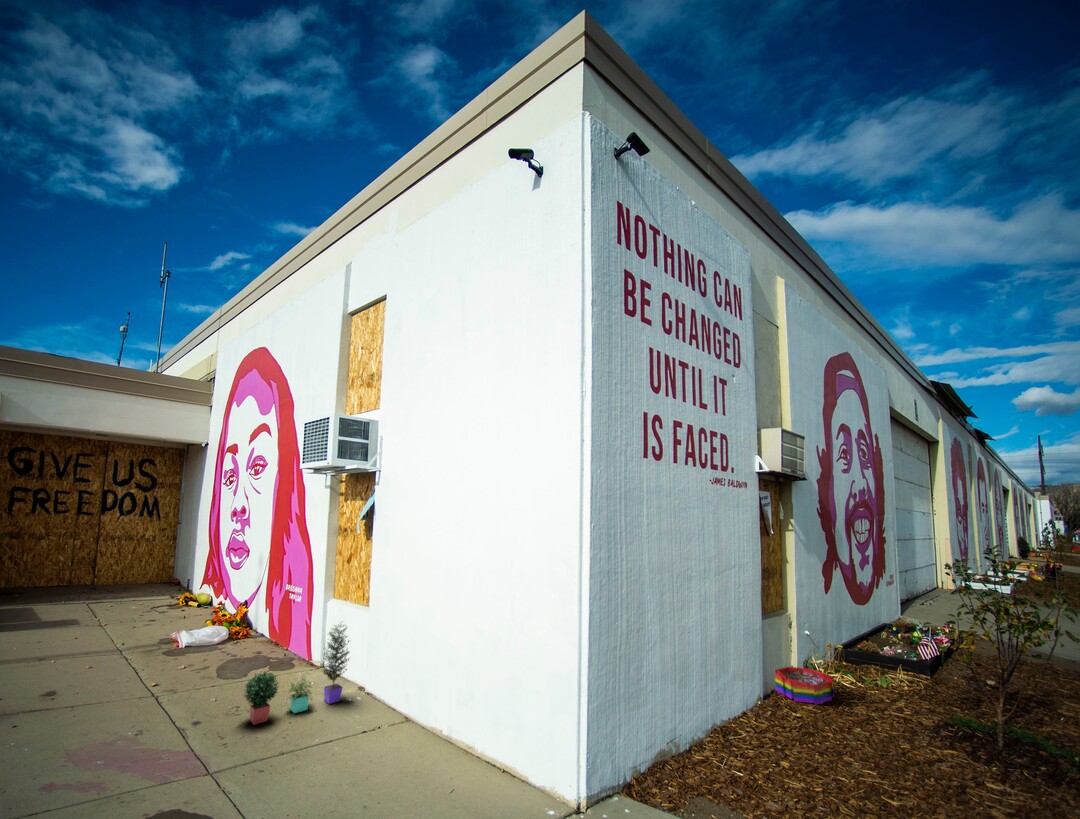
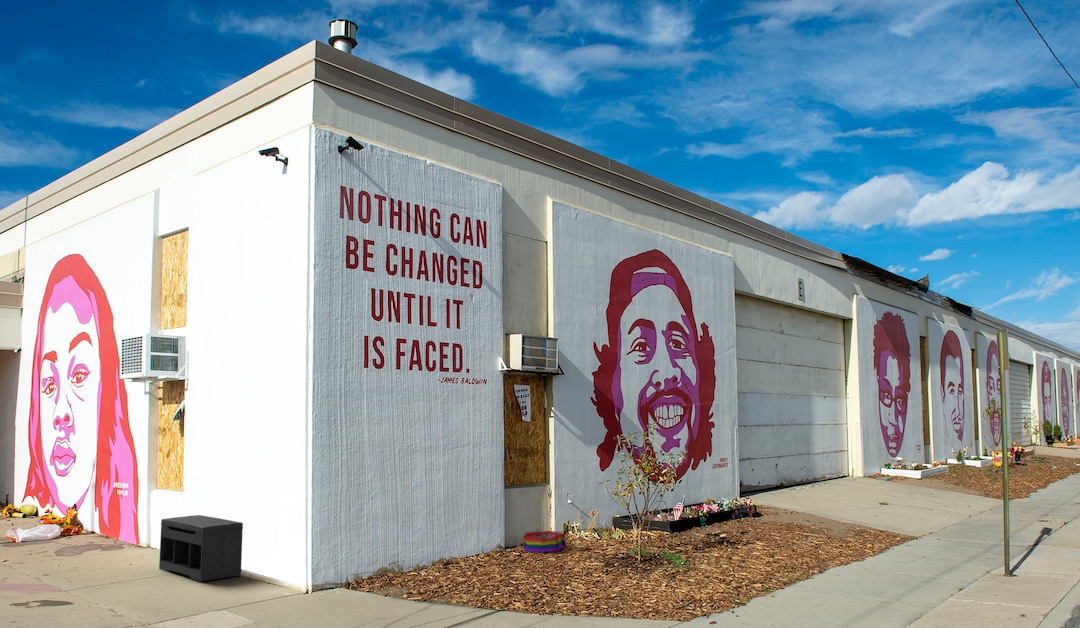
potted plant: present [244,625,349,724] -> none [90,498,171,564]
bench: none [335,656,465,800] -> present [159,515,243,582]

